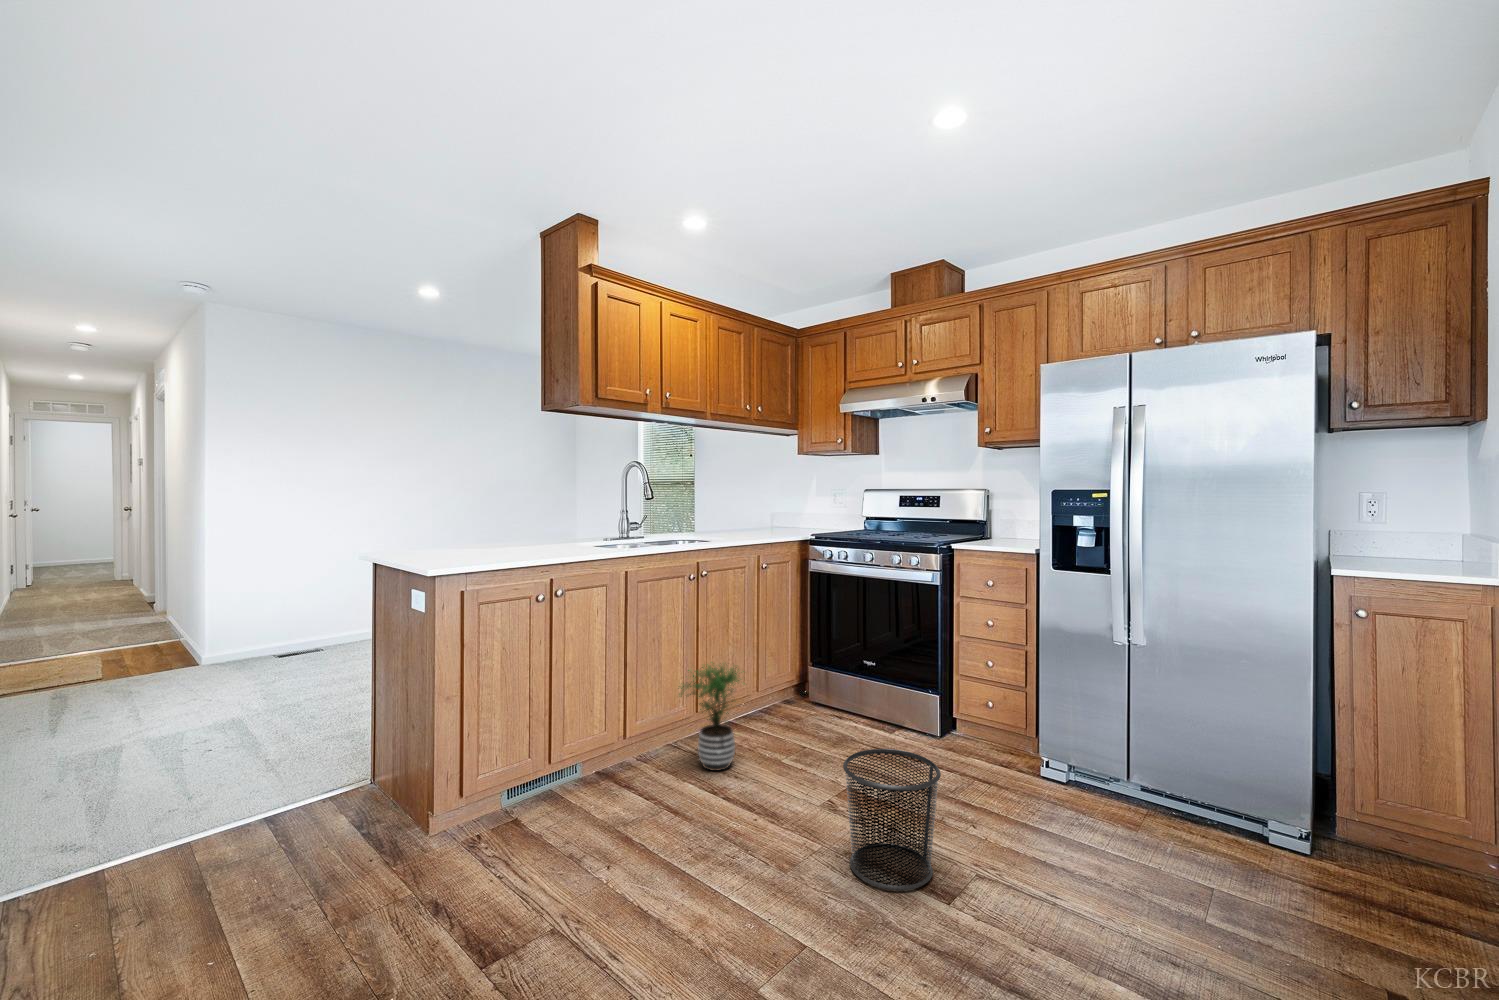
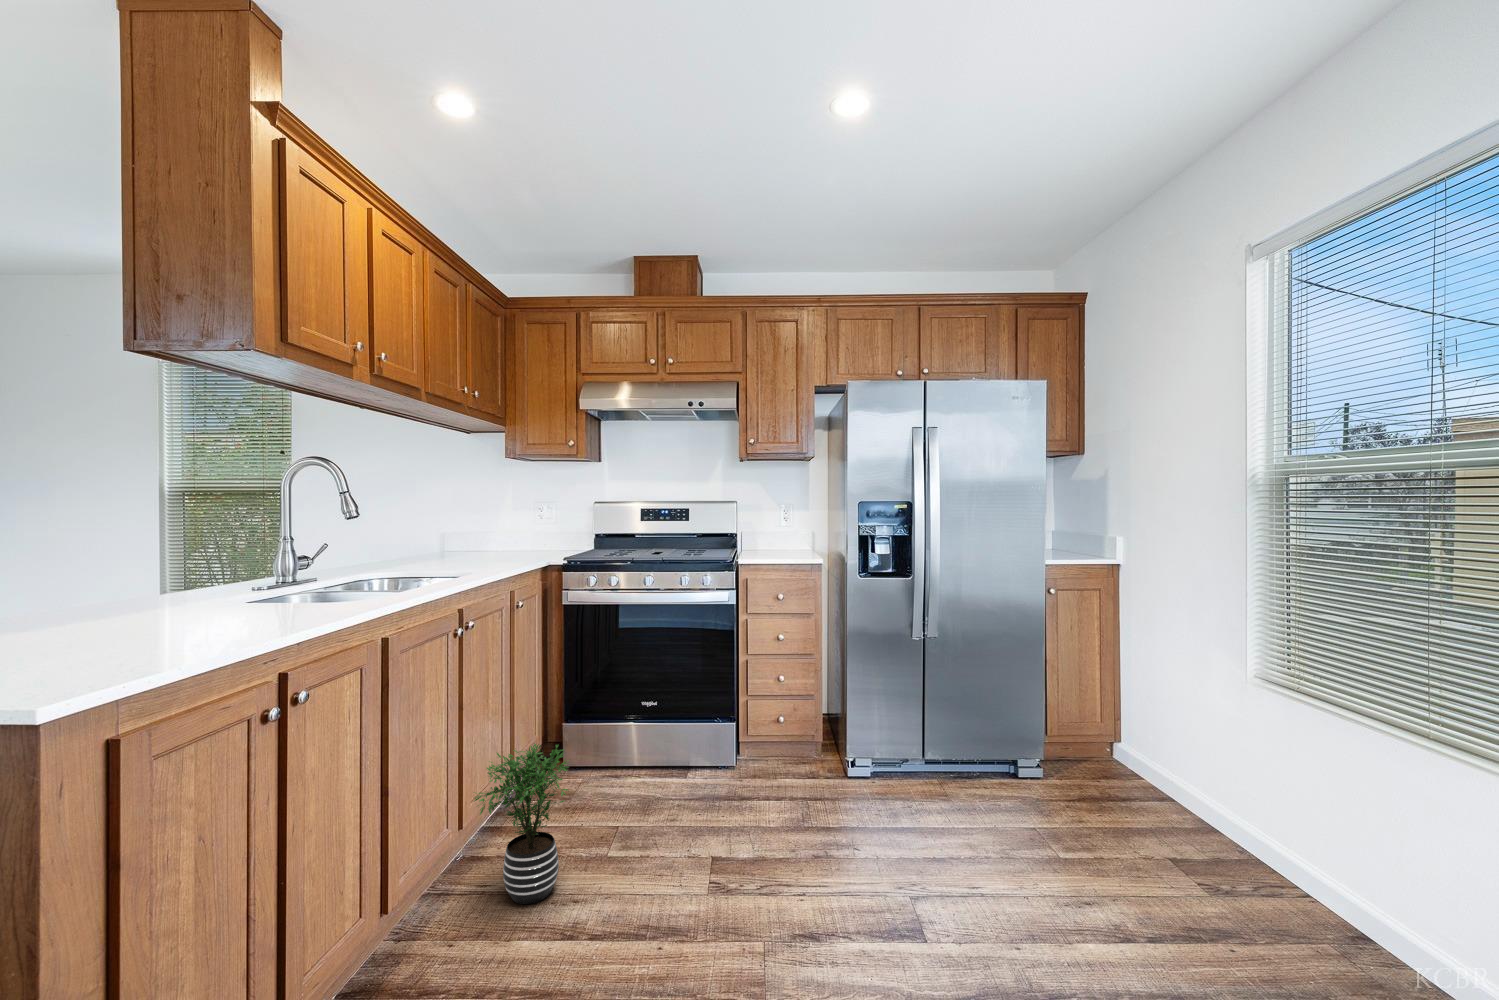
waste bin: present [843,749,941,891] -> none [793,795,903,966]

